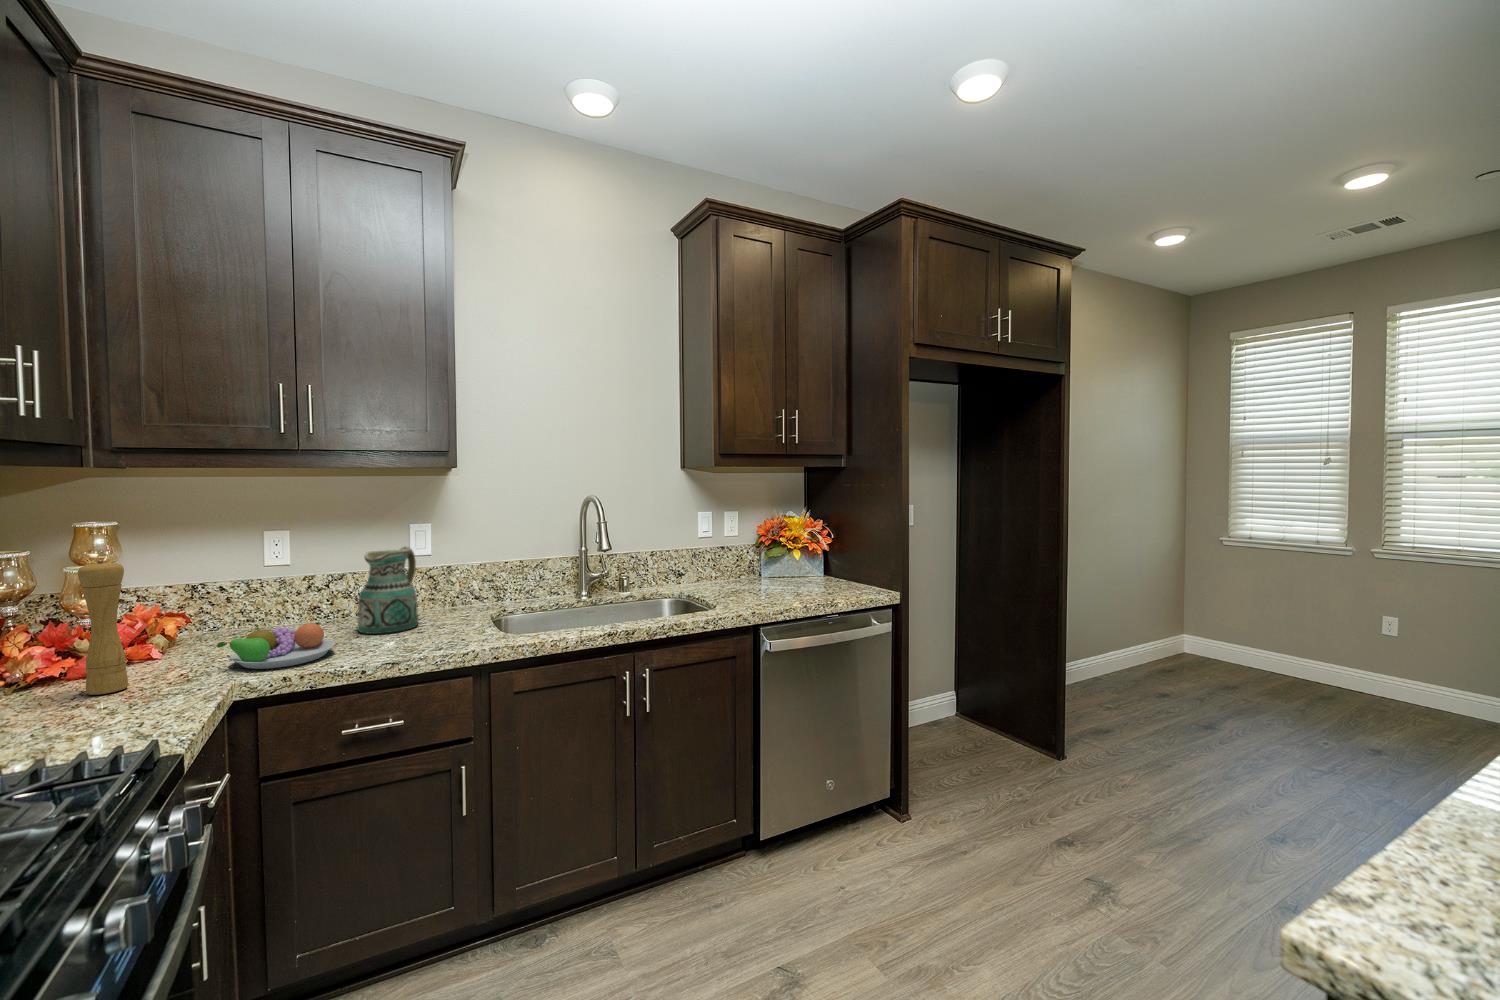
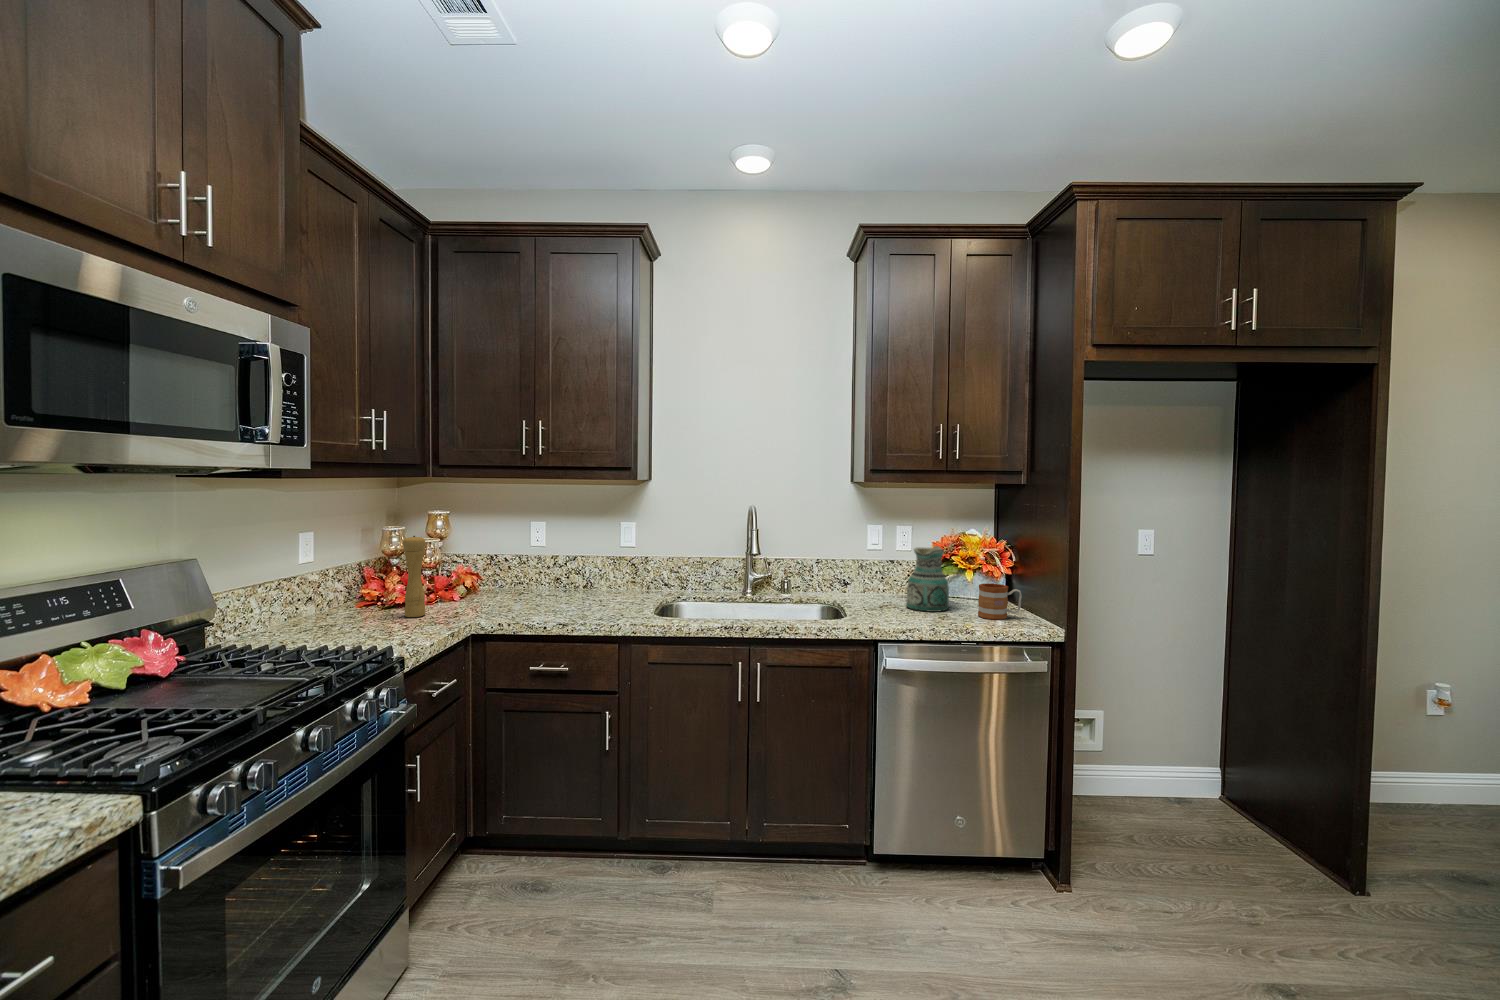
ceramic pitcher: present [358,547,418,634] -> present [906,545,949,612]
mug: none [824,559,859,592] -> present [978,583,1022,620]
fruit bowl: present [217,622,335,669] -> none [472,585,542,616]

